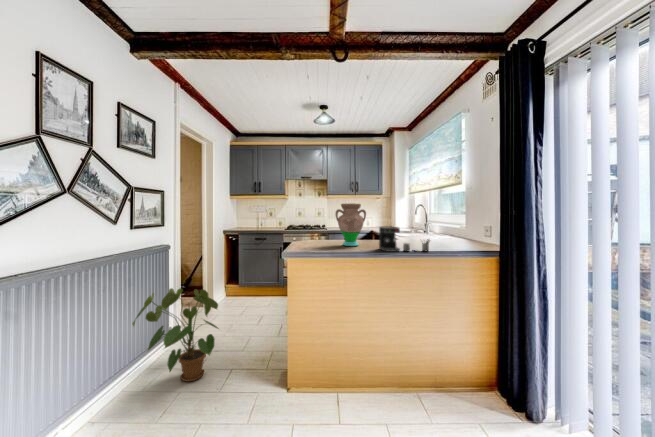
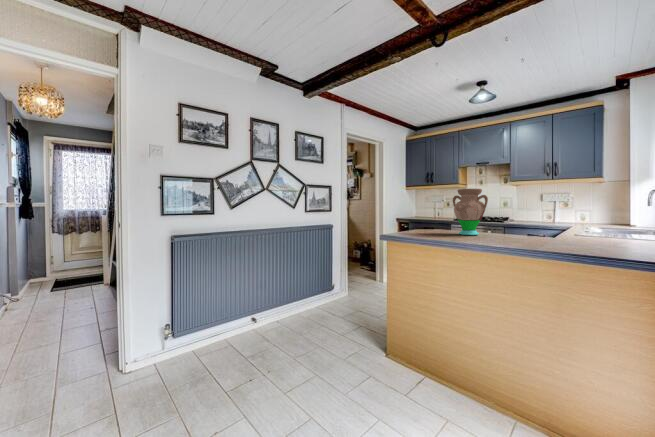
coffee maker: present [379,227,430,252] -> none [484,214,557,247]
house plant: present [132,288,219,382] -> none [302,256,361,323]

